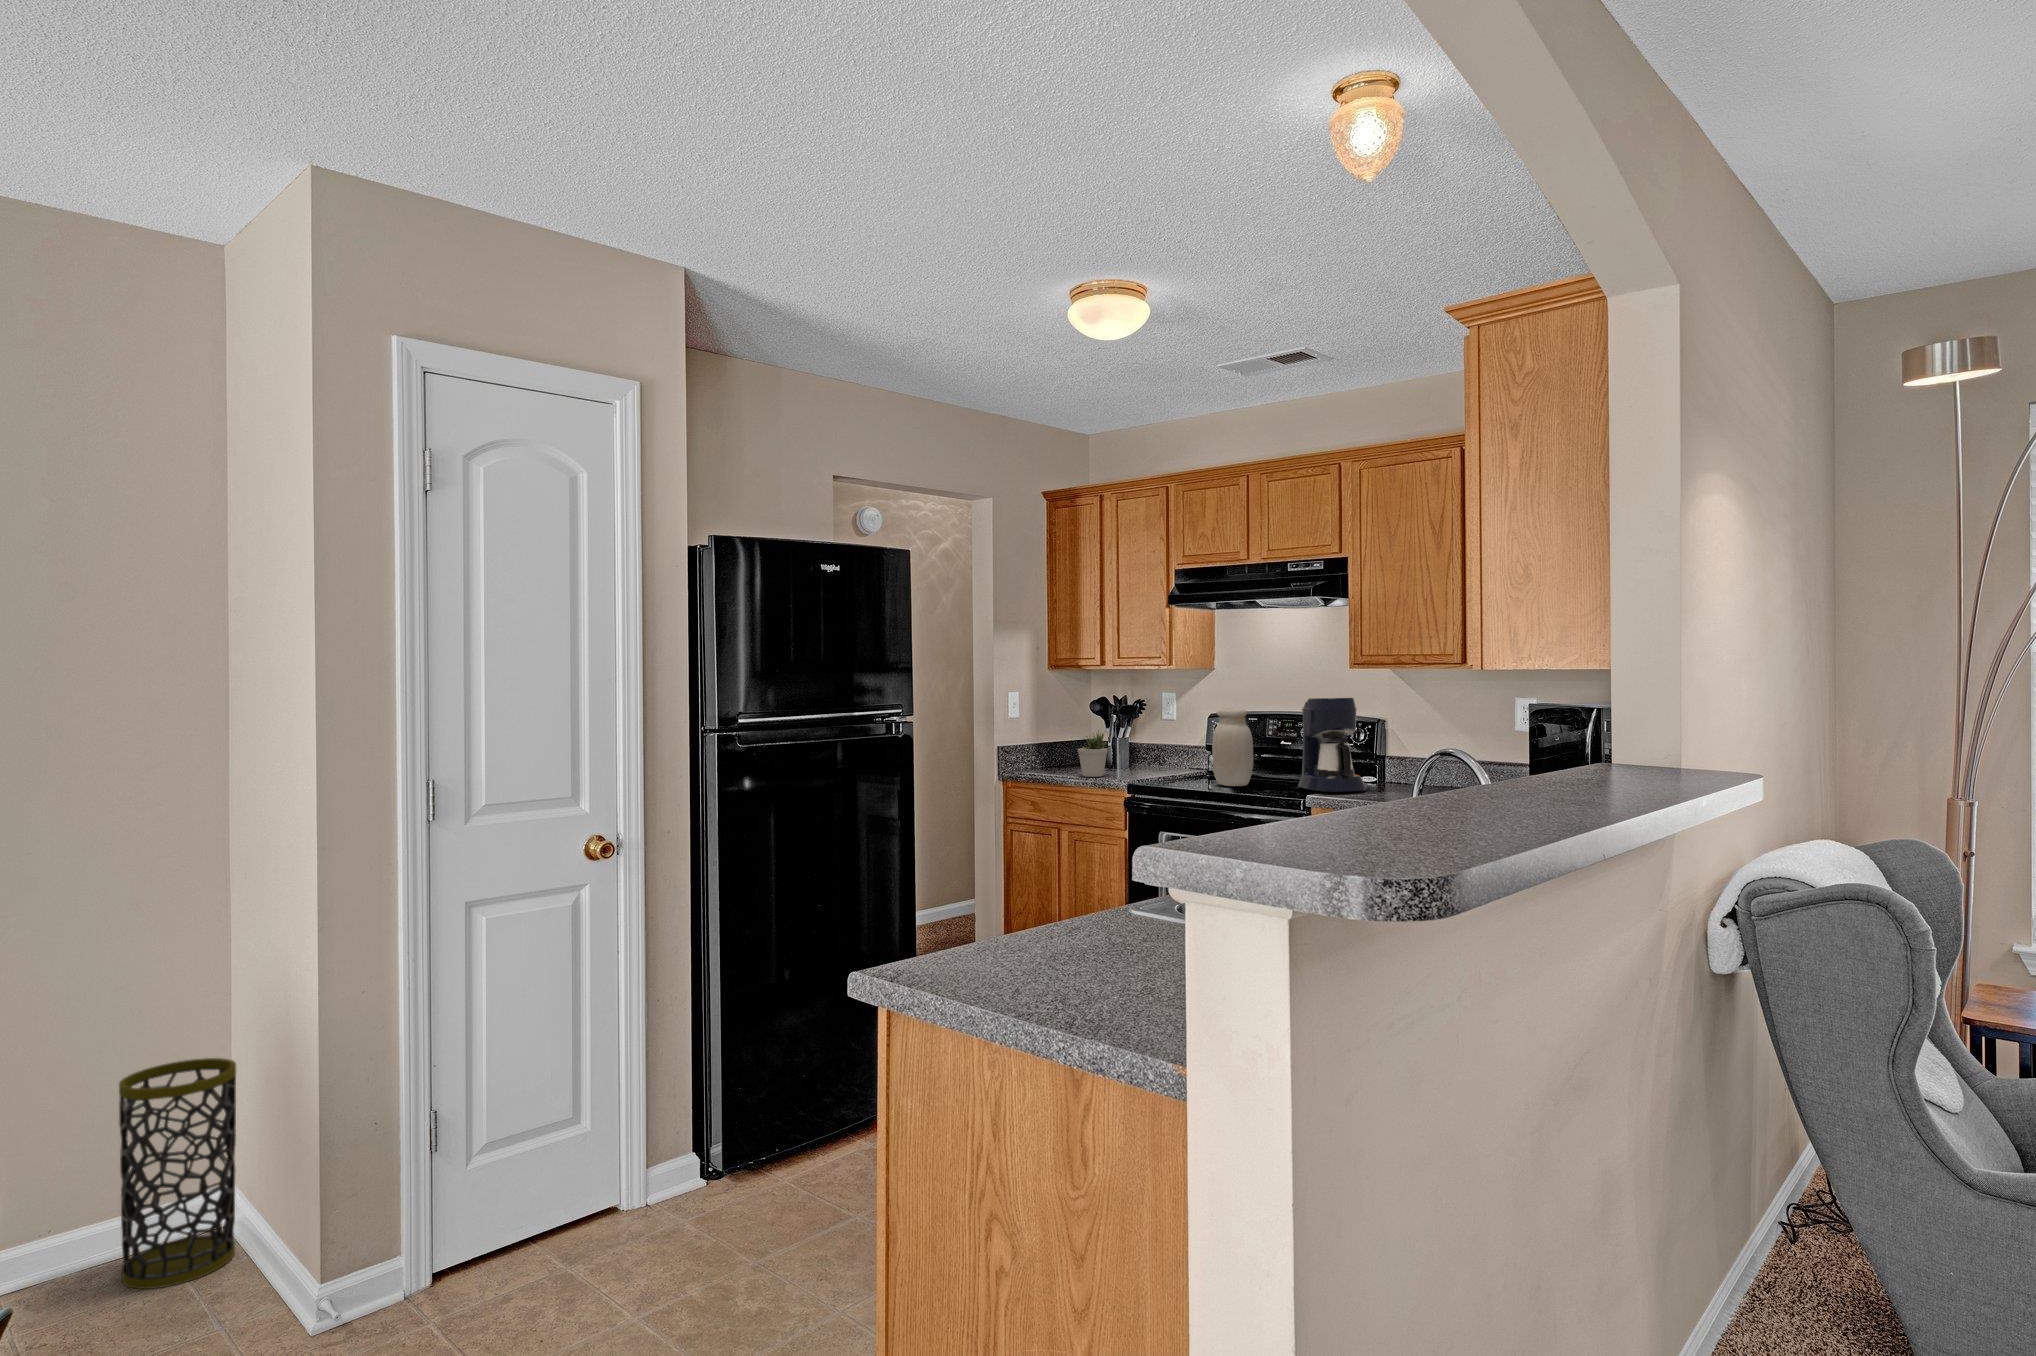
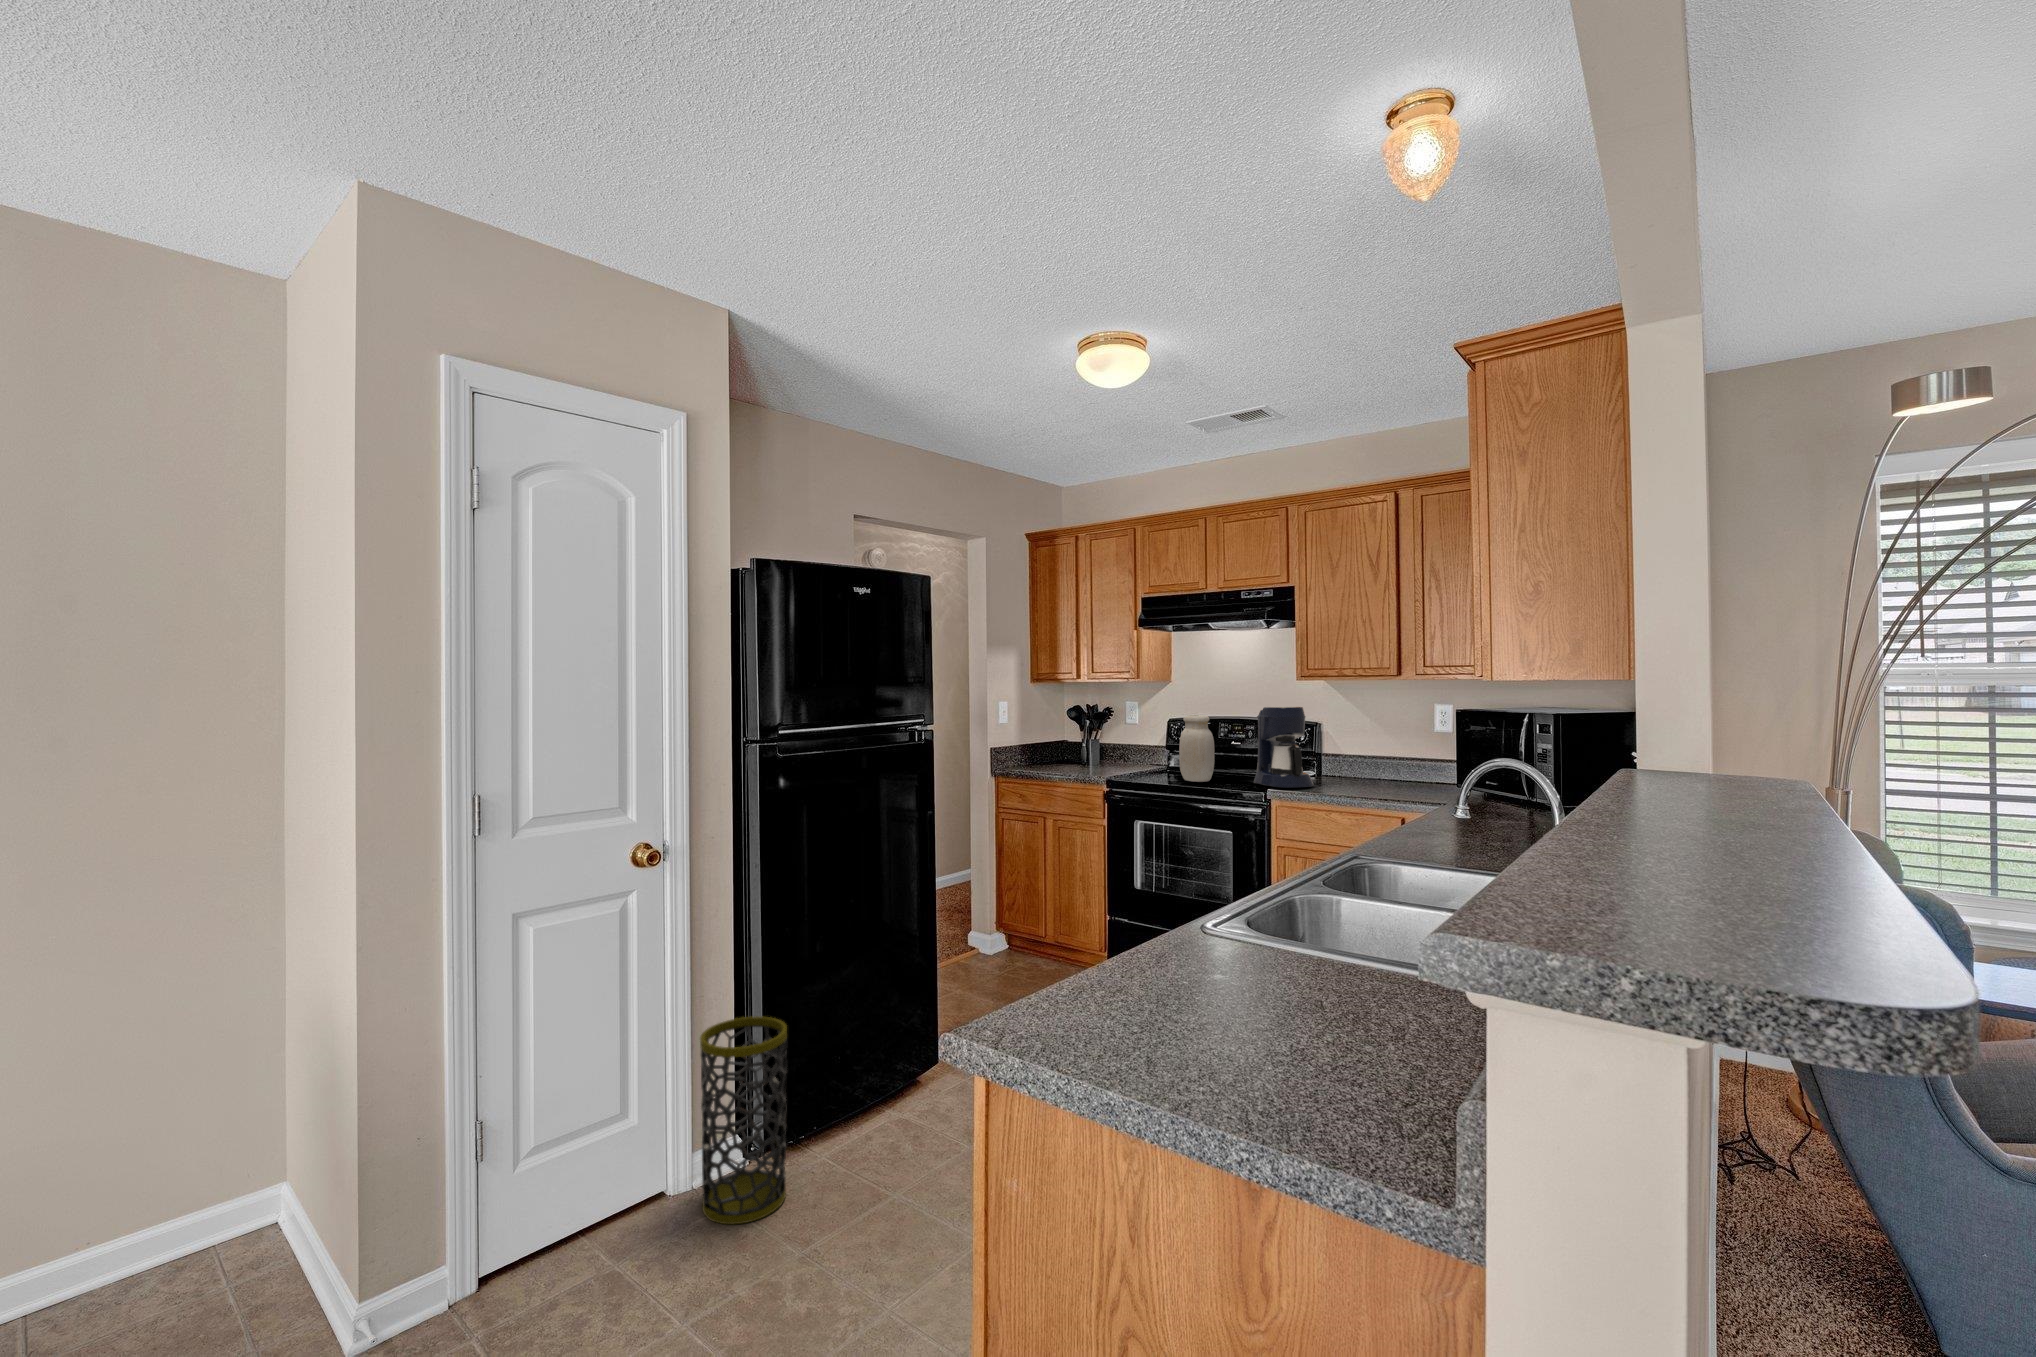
potted plant: present [1078,731,1108,777] -> none [1060,732,1086,773]
trash can: present [119,1058,236,1289] -> present [700,1016,787,1224]

